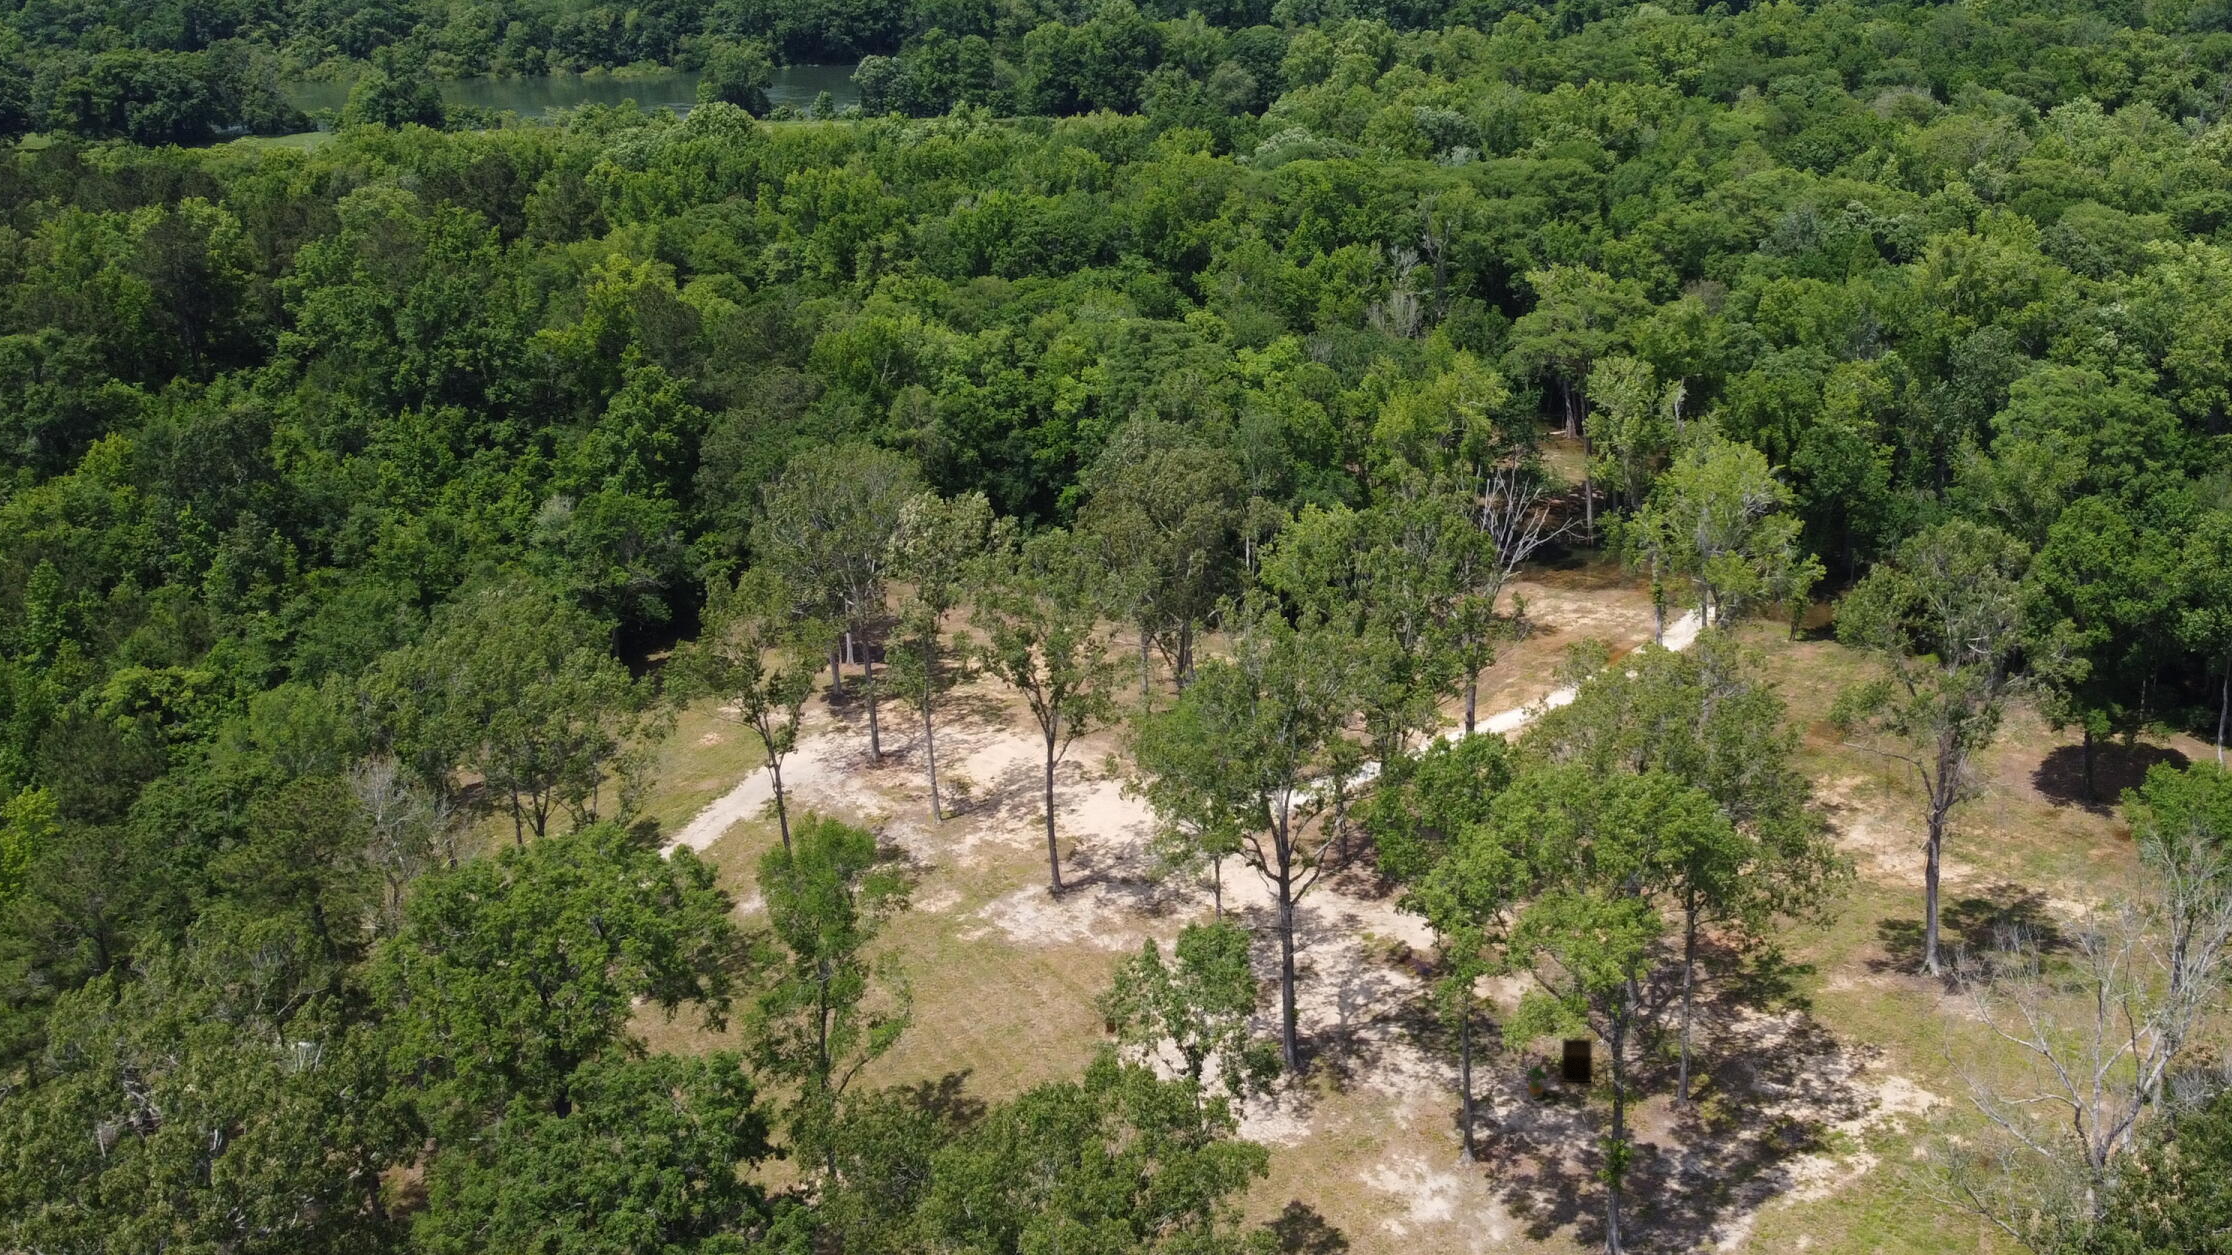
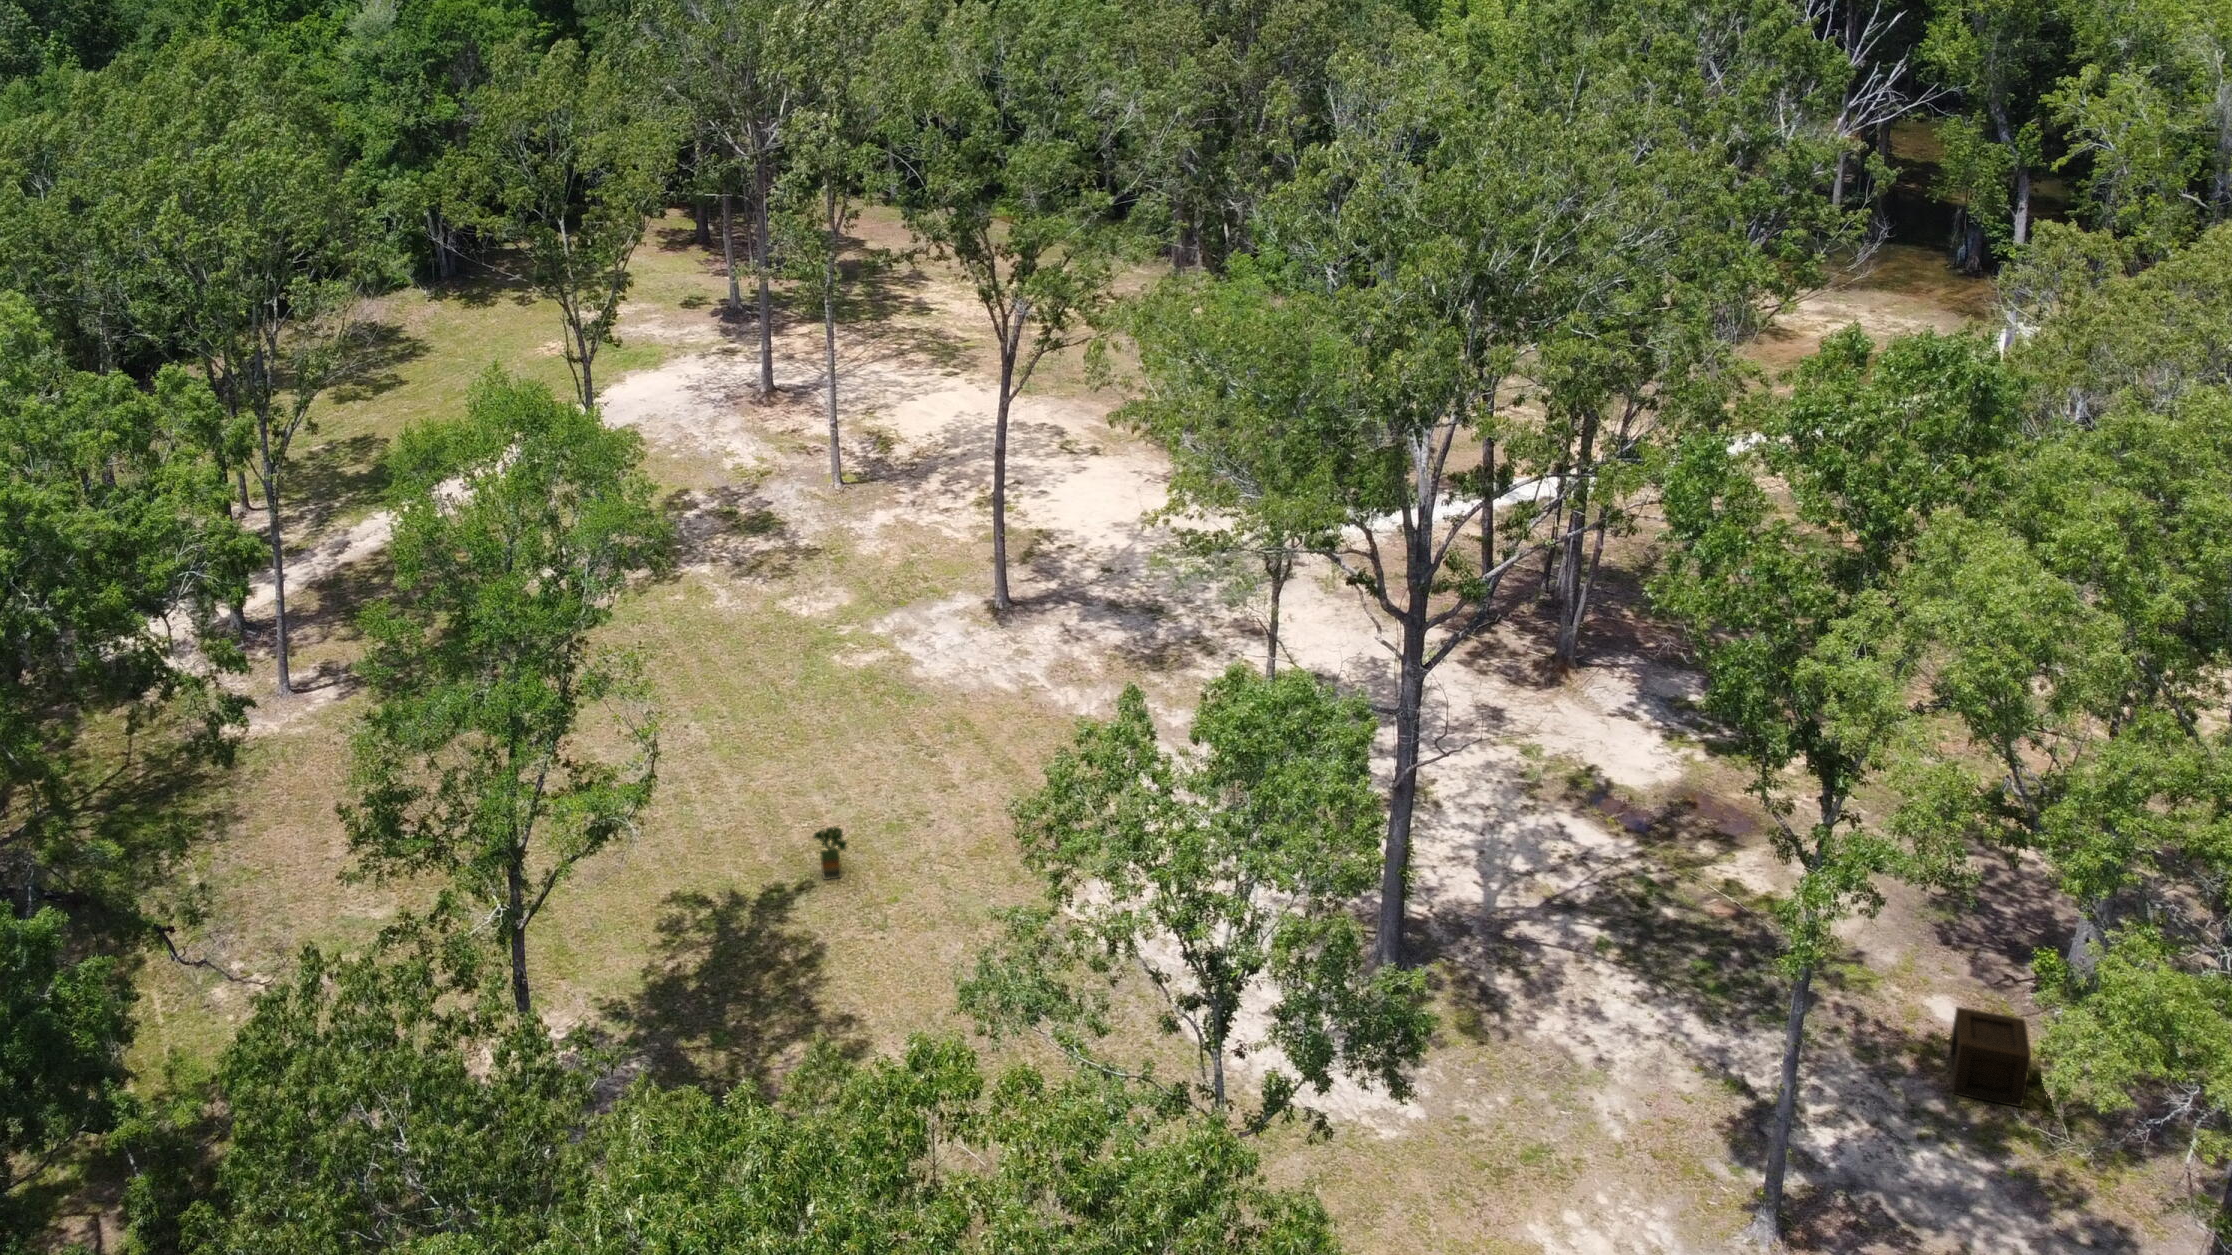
potted tree: present [1526,1066,1547,1100] -> present [813,826,847,880]

